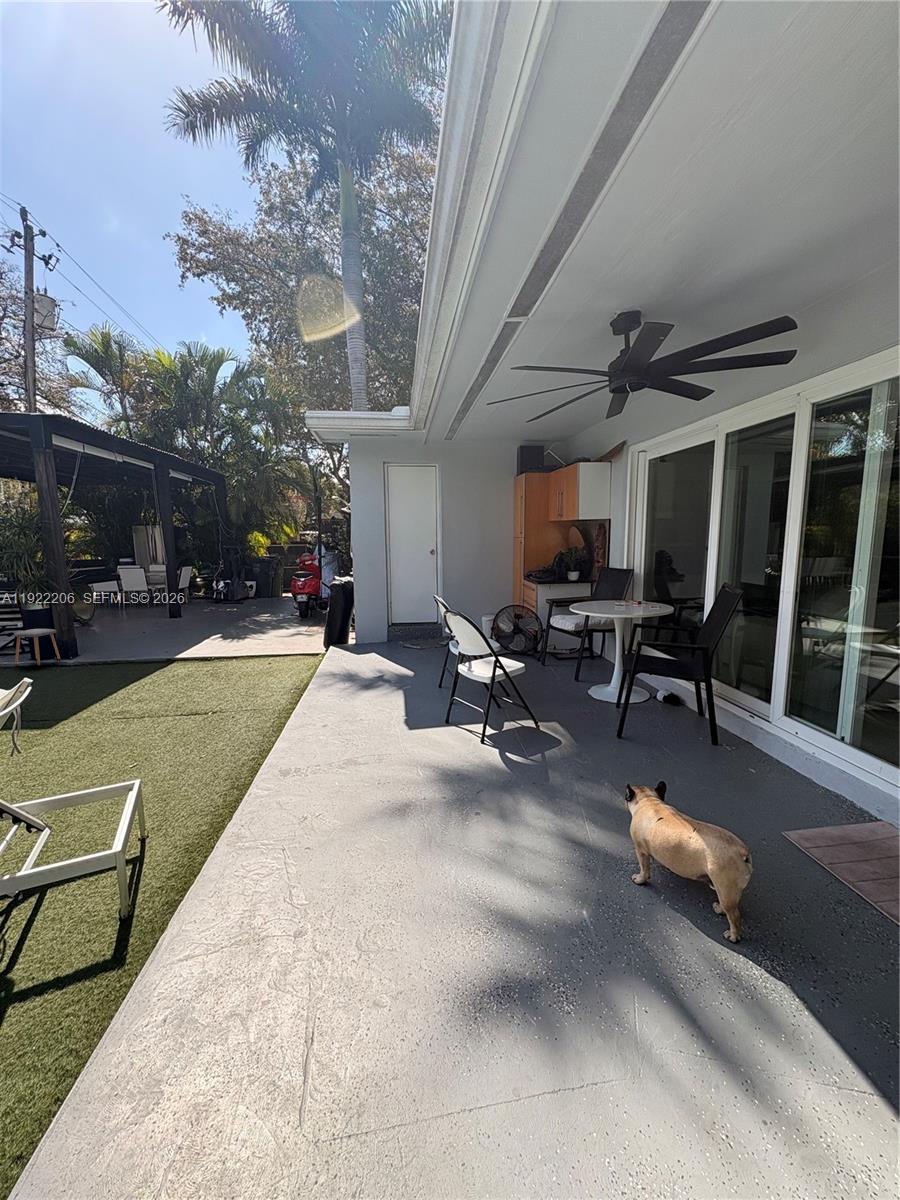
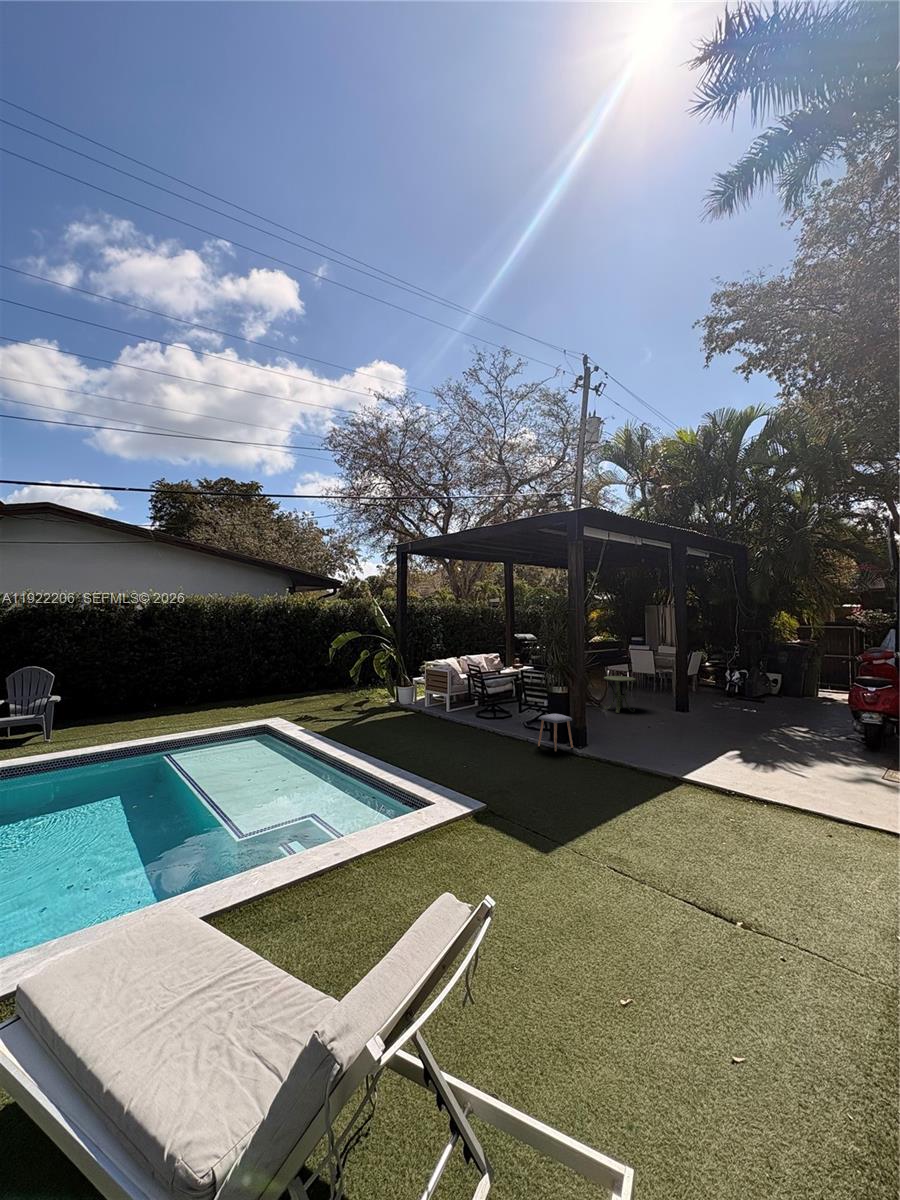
side table: none [91,591,128,626] -> present [604,676,636,713]

